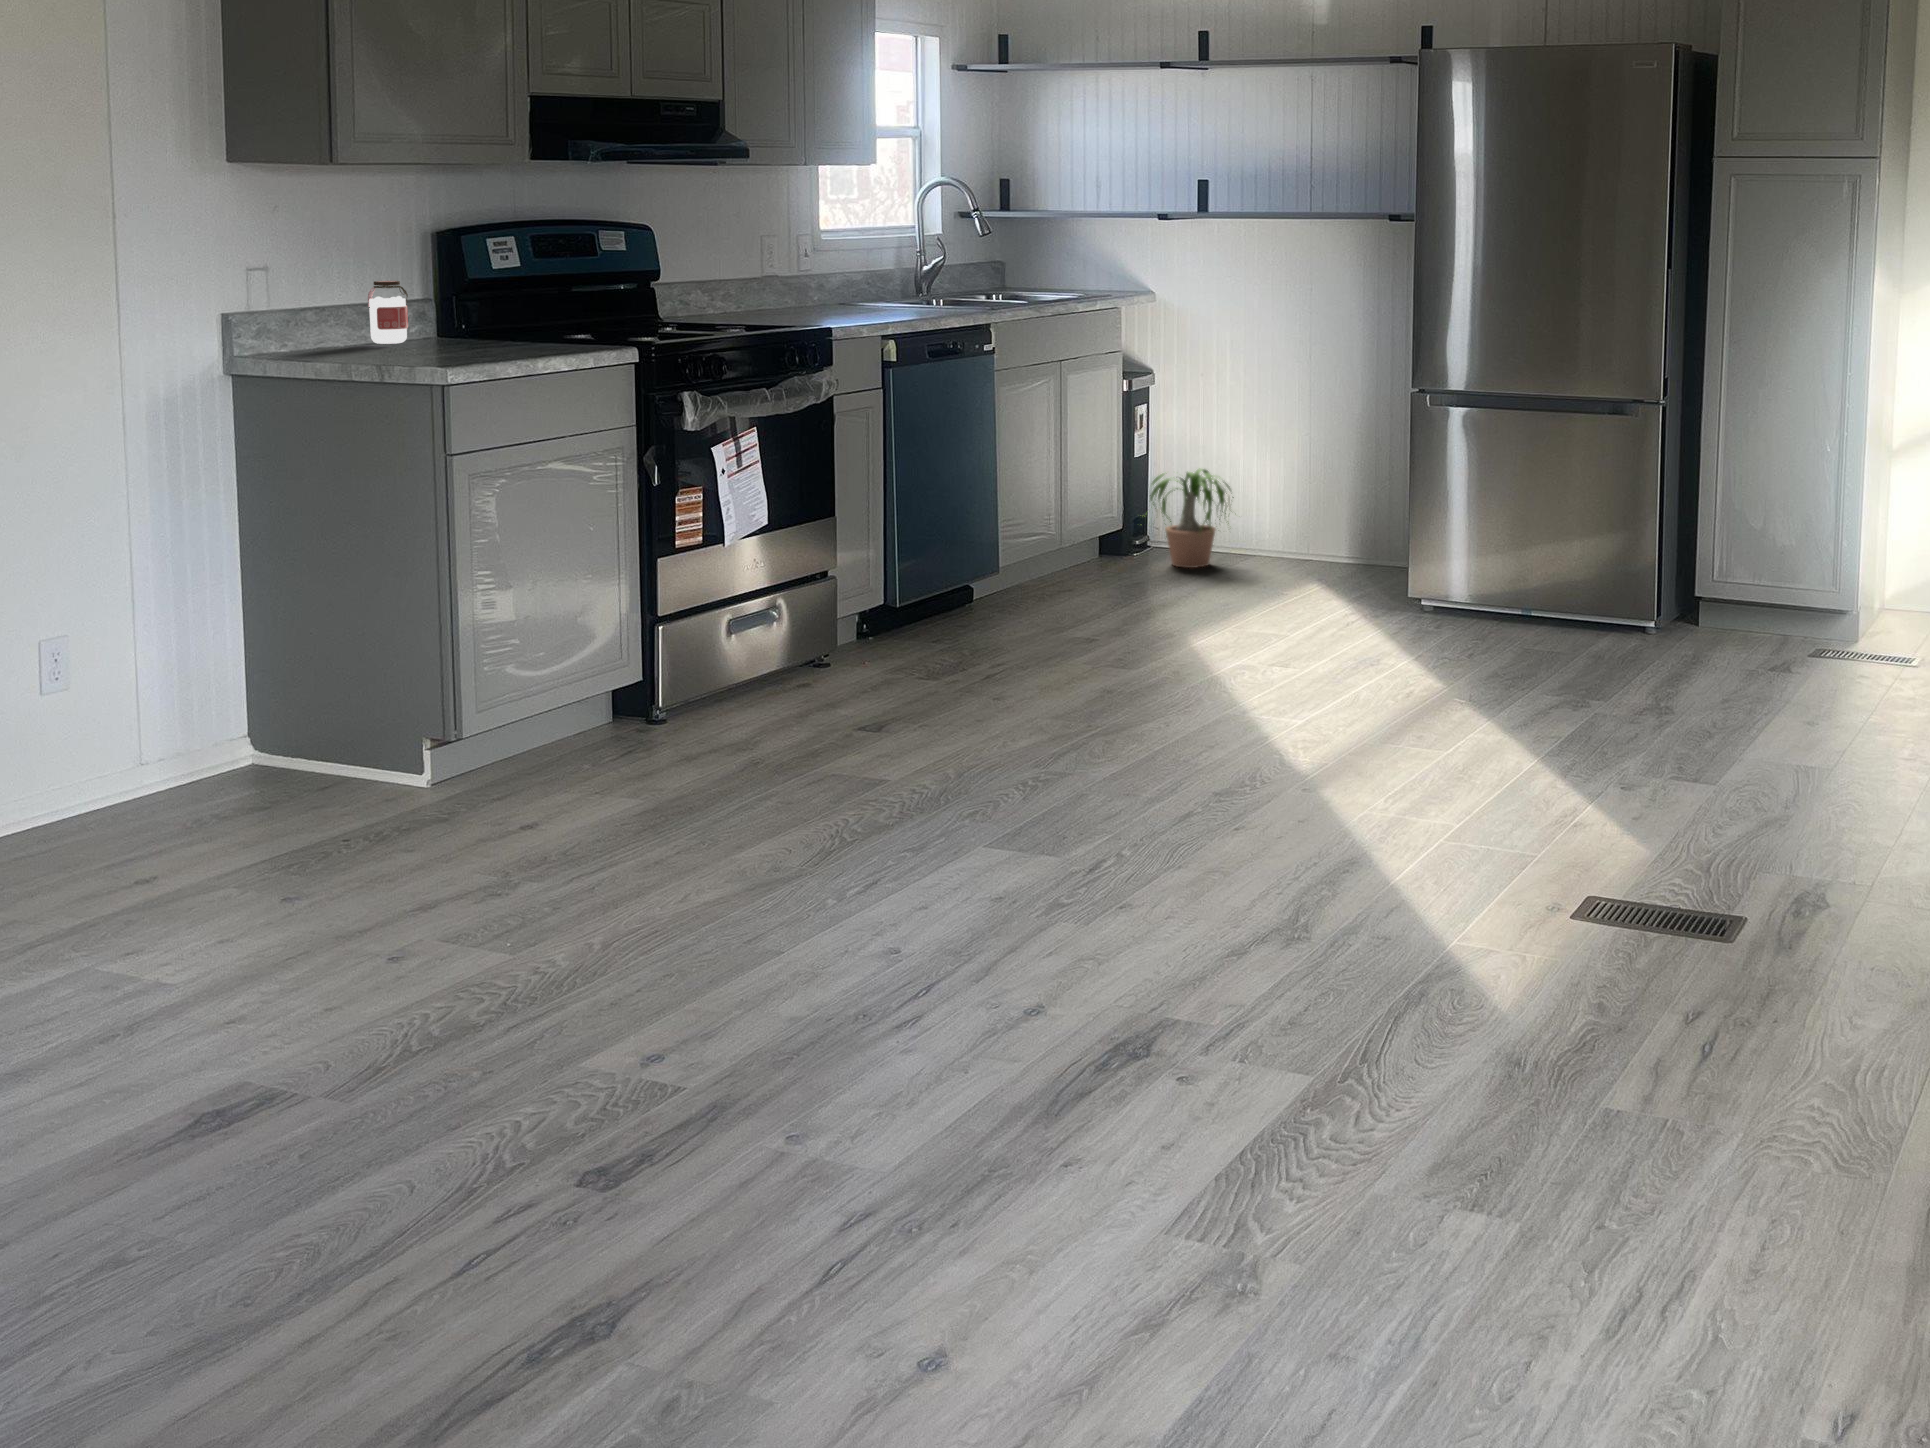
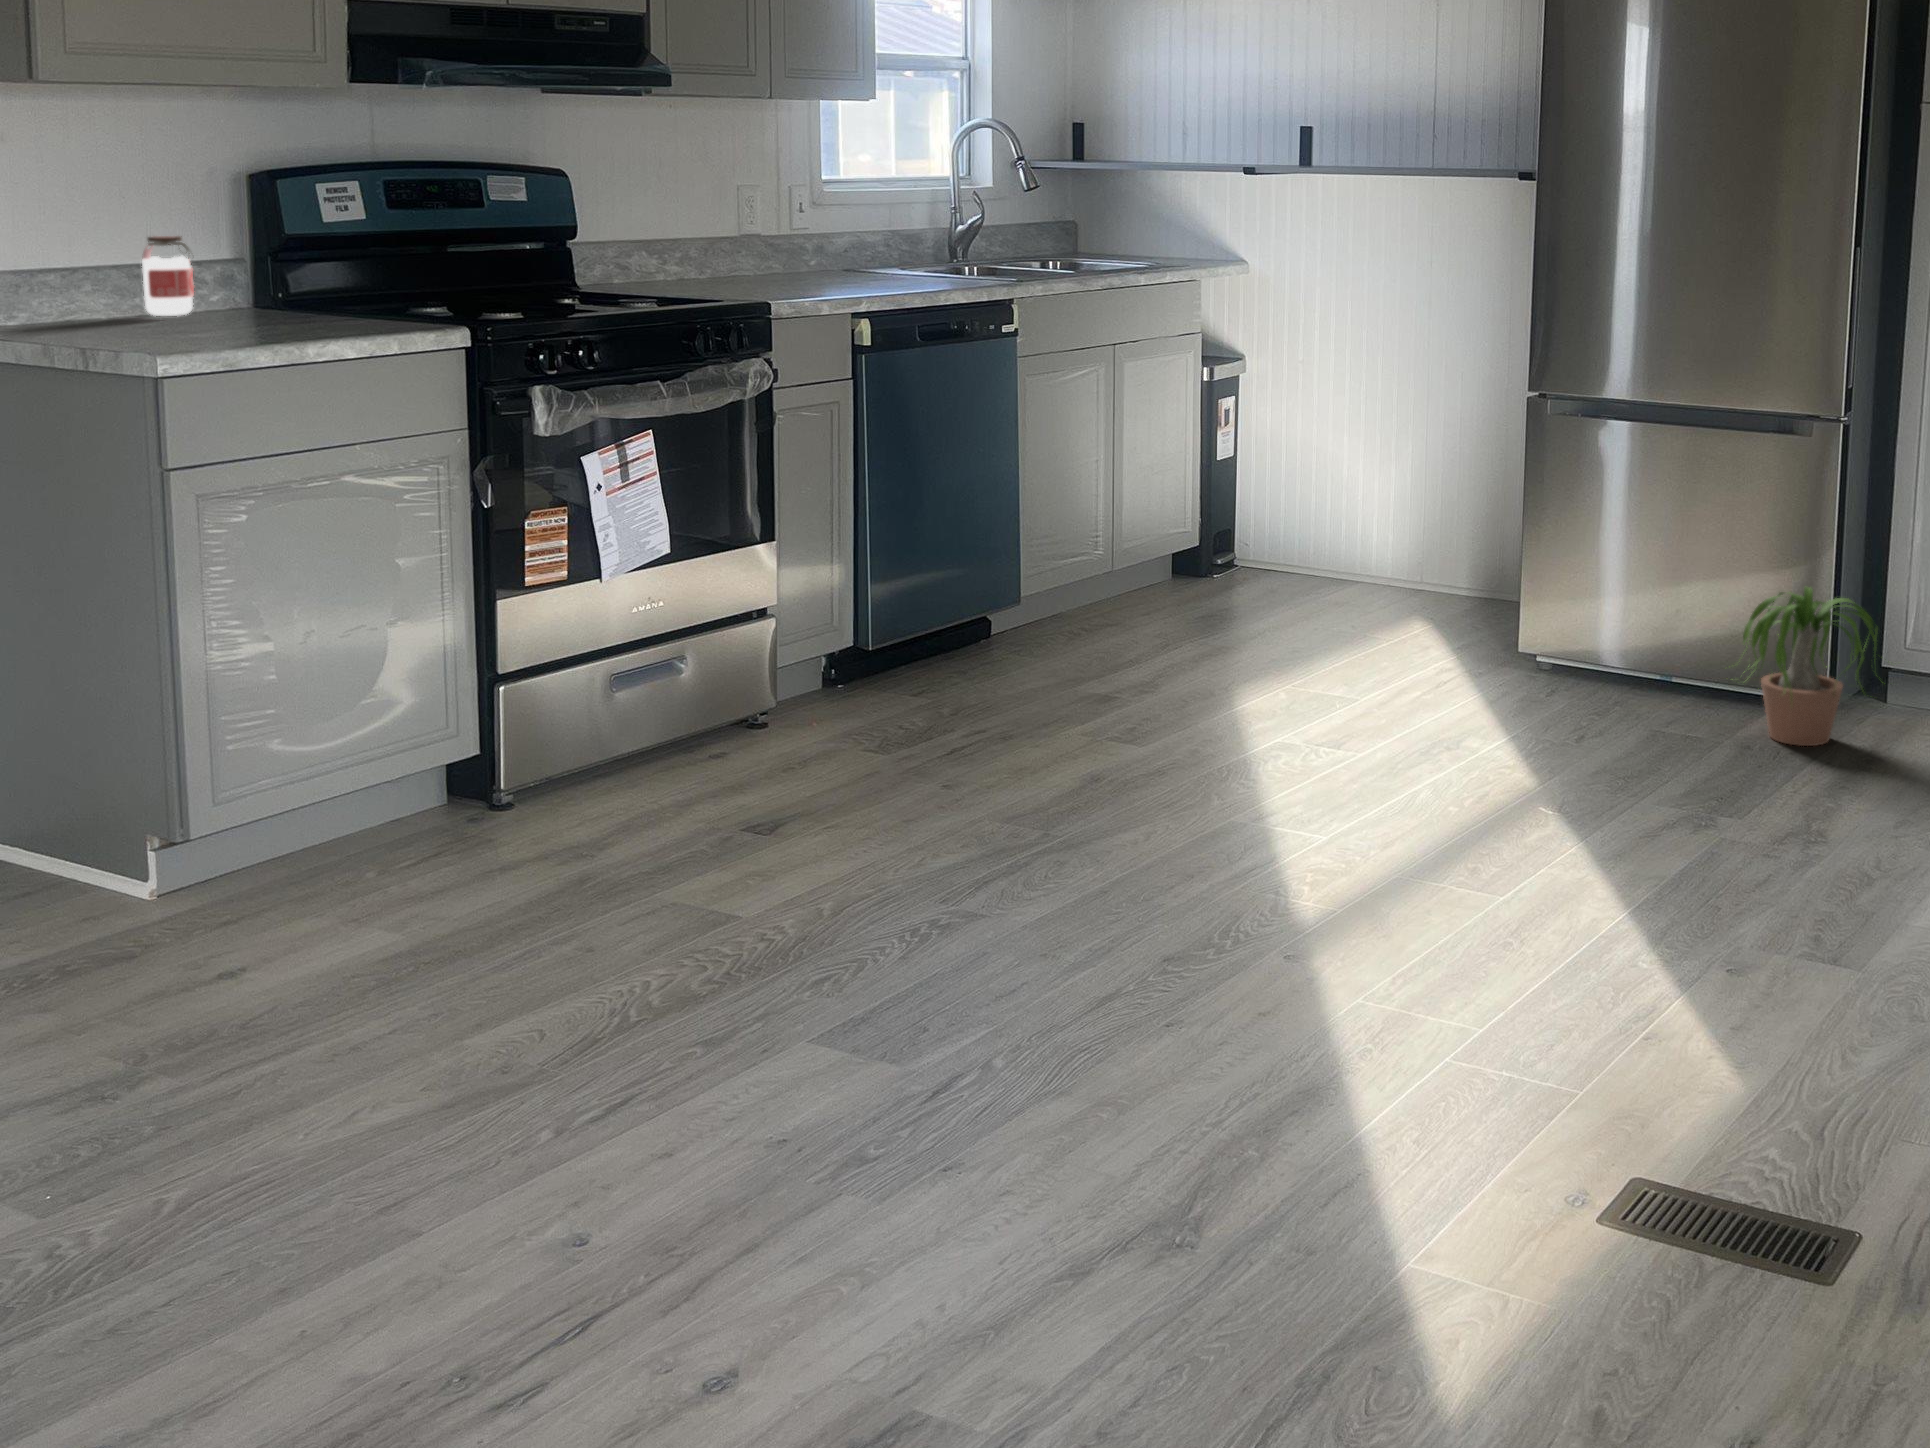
potted plant: present [1150,468,1234,568] -> present [1743,587,1880,746]

